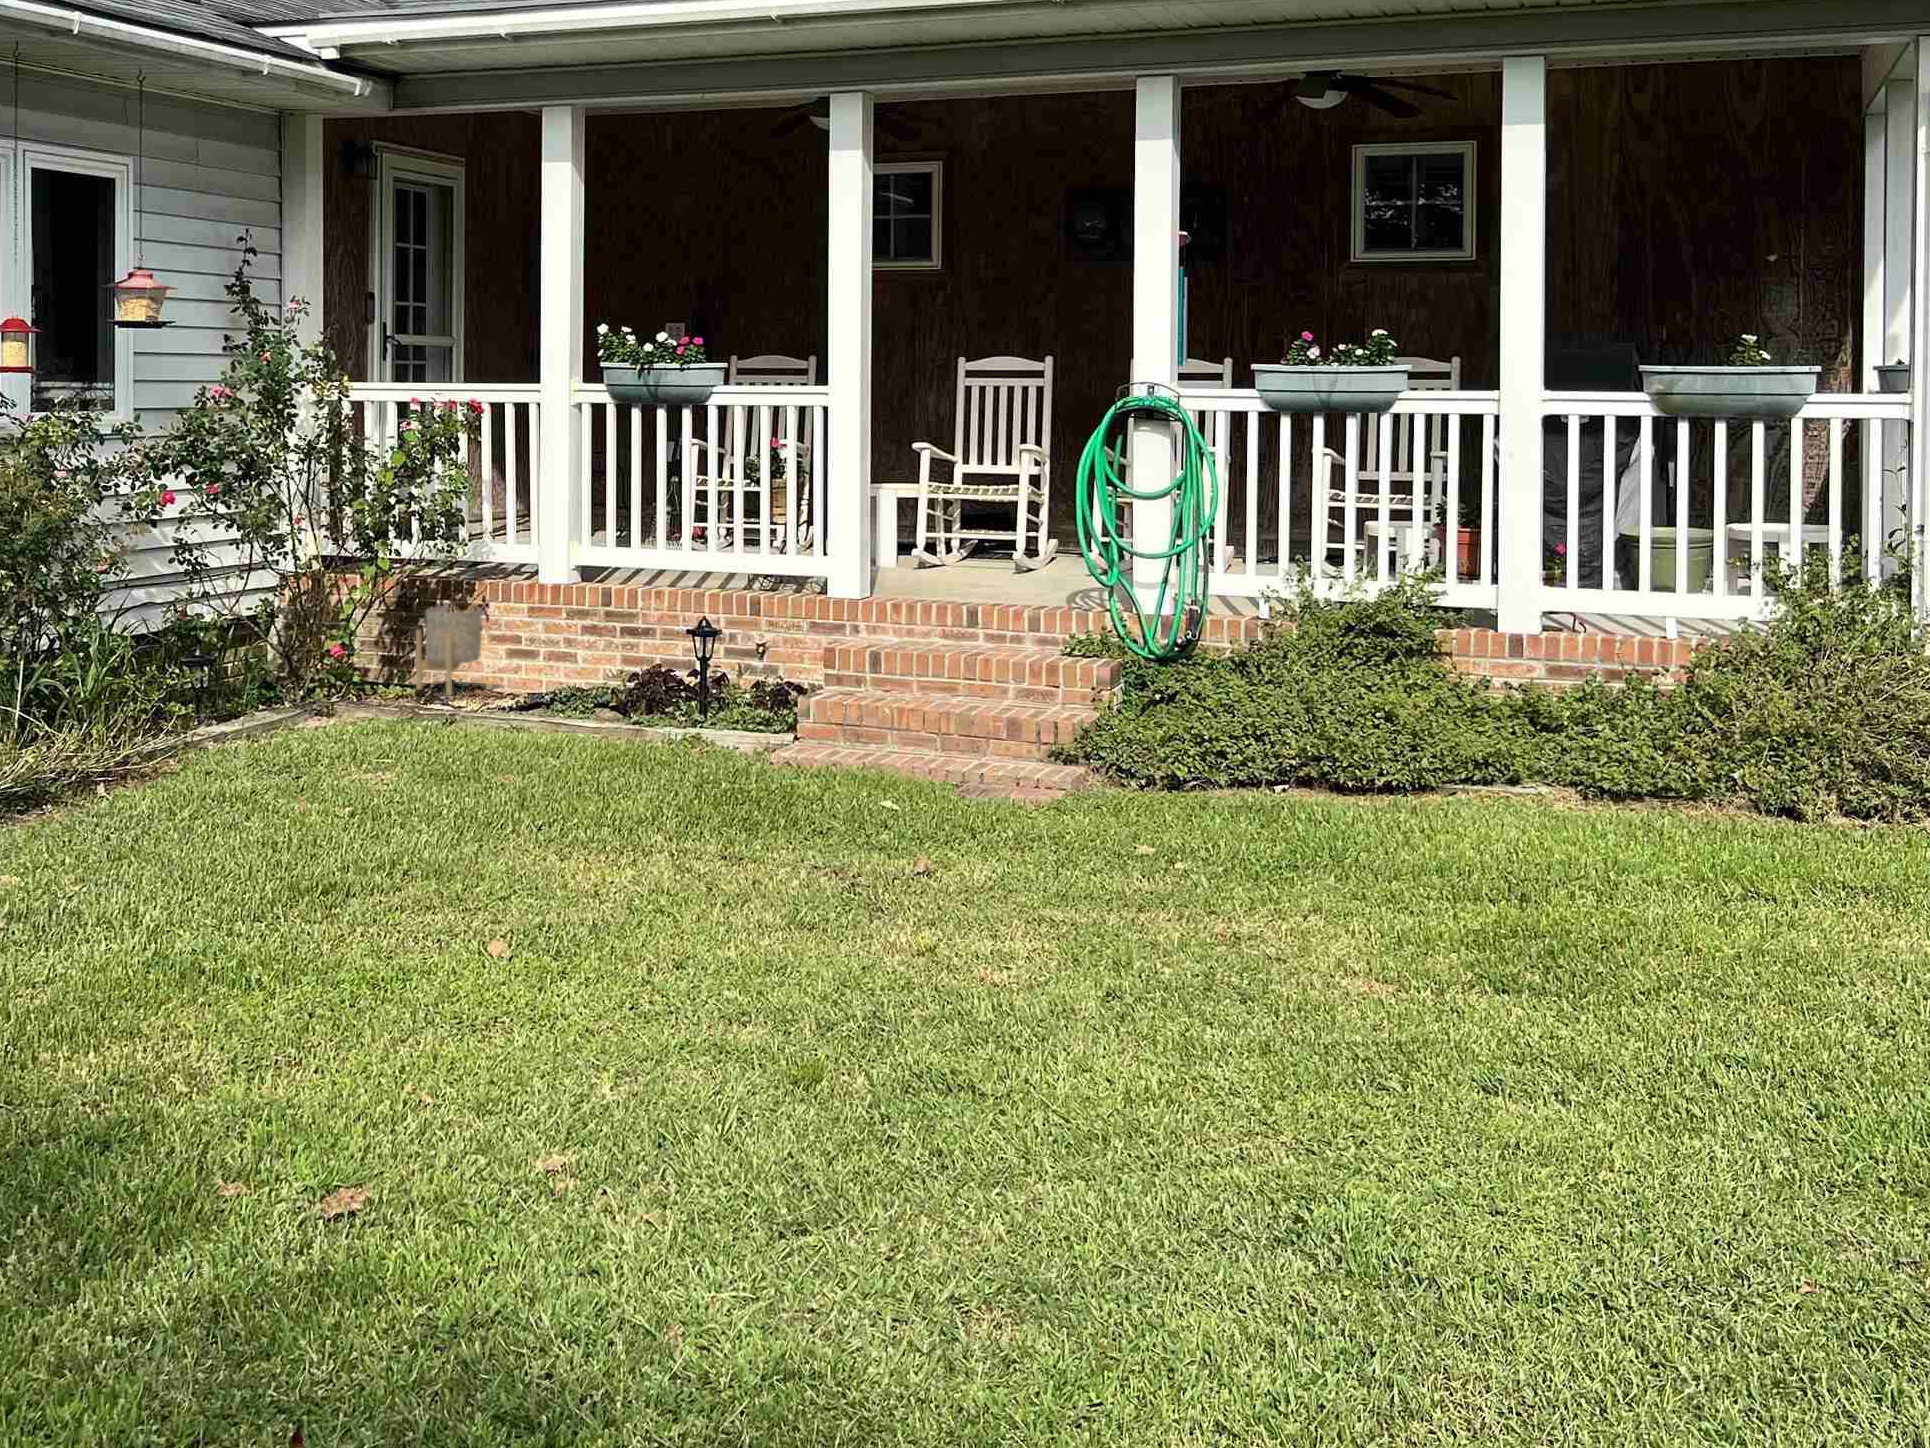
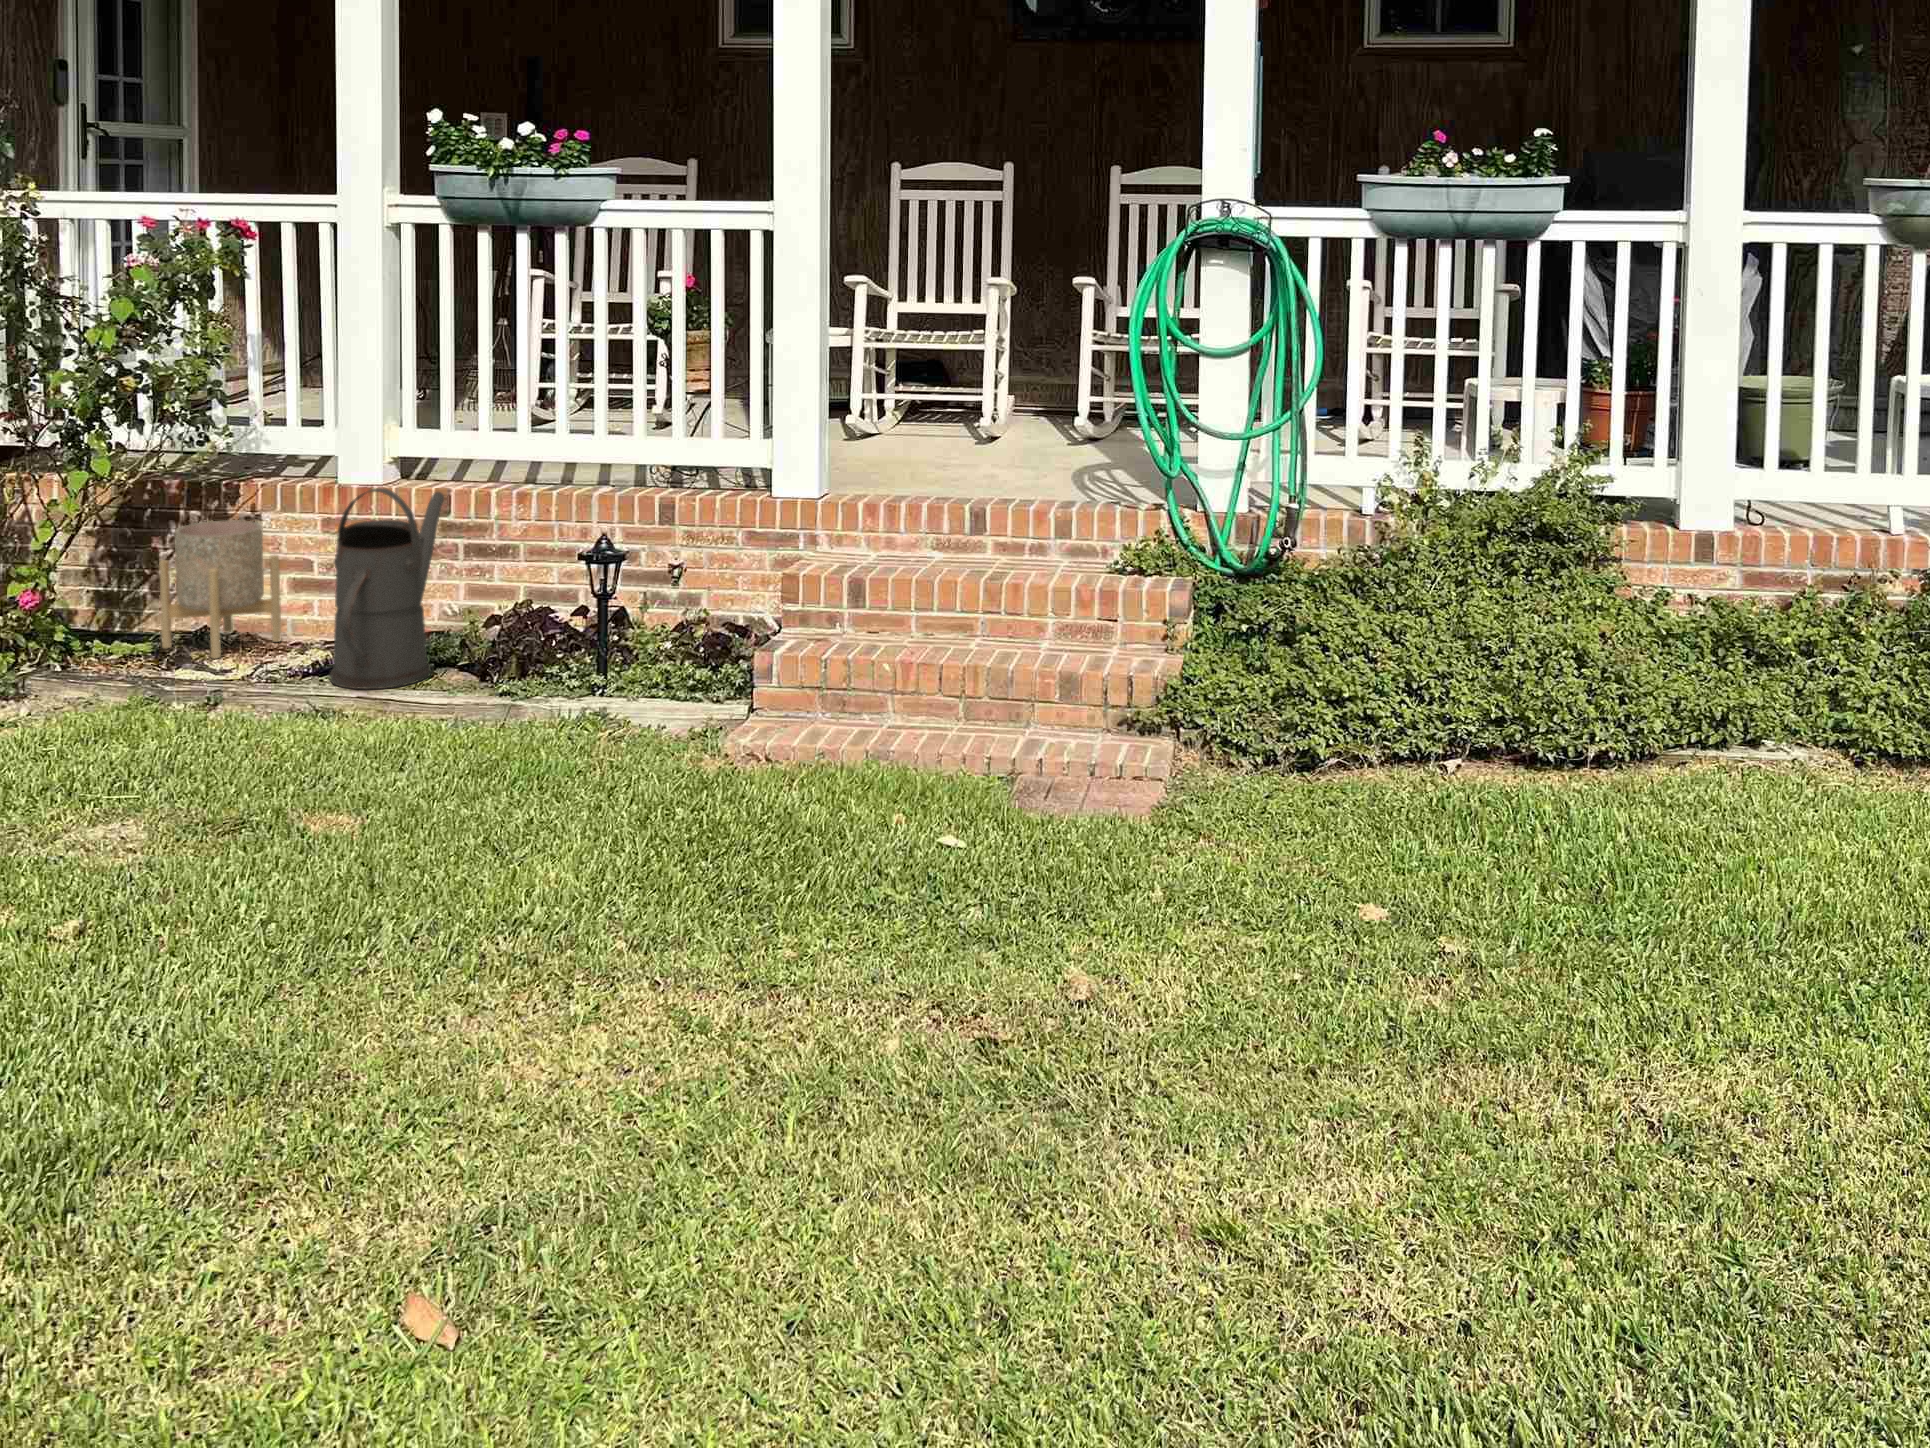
watering can: none [517,579,600,713] -> present [330,488,444,690]

